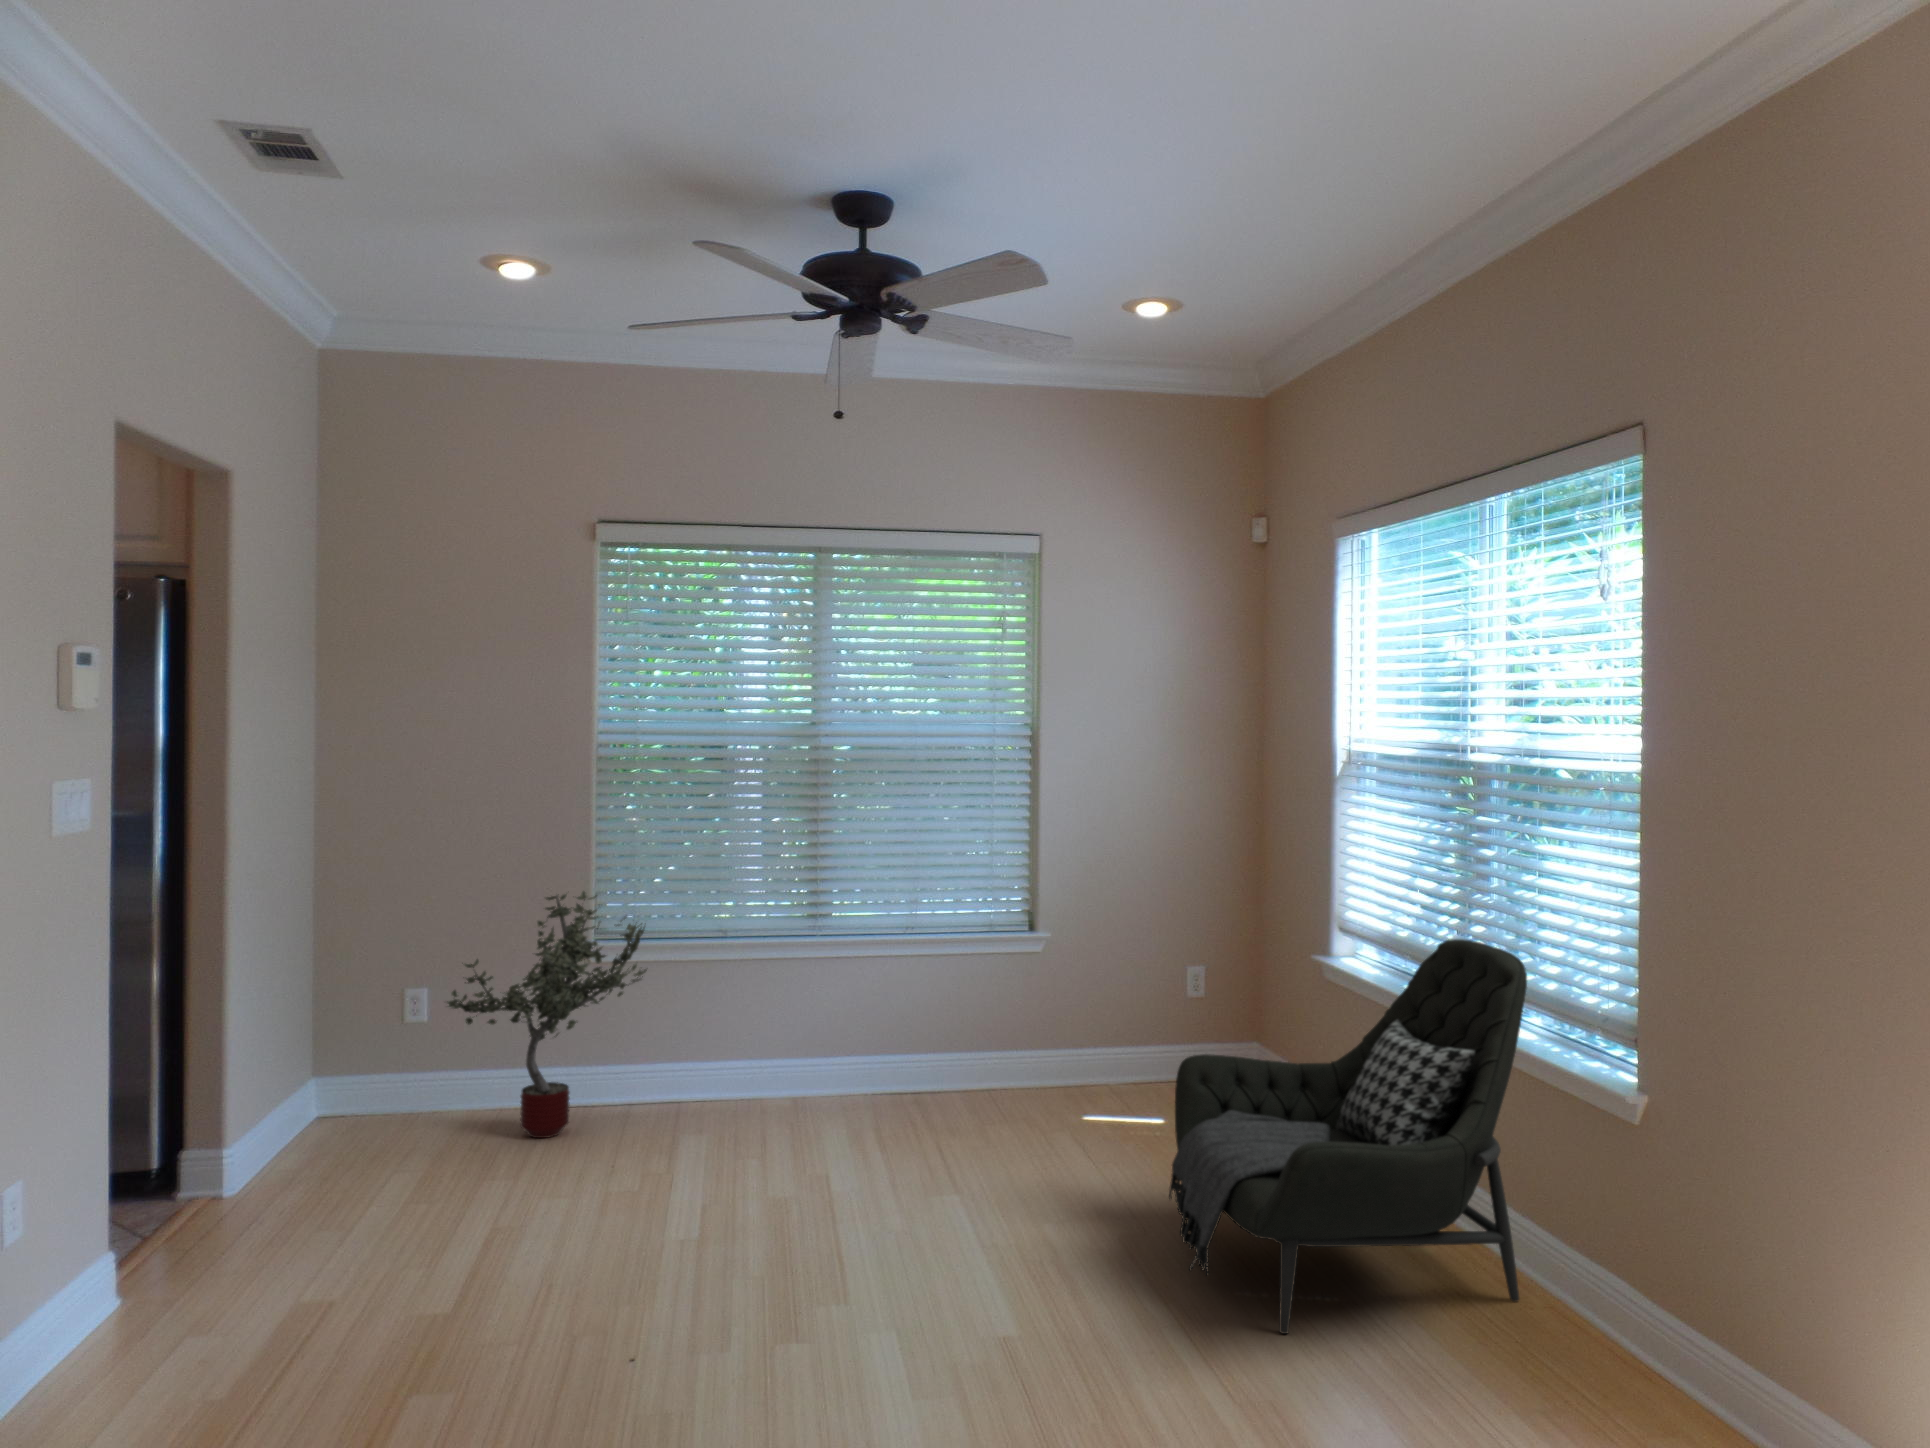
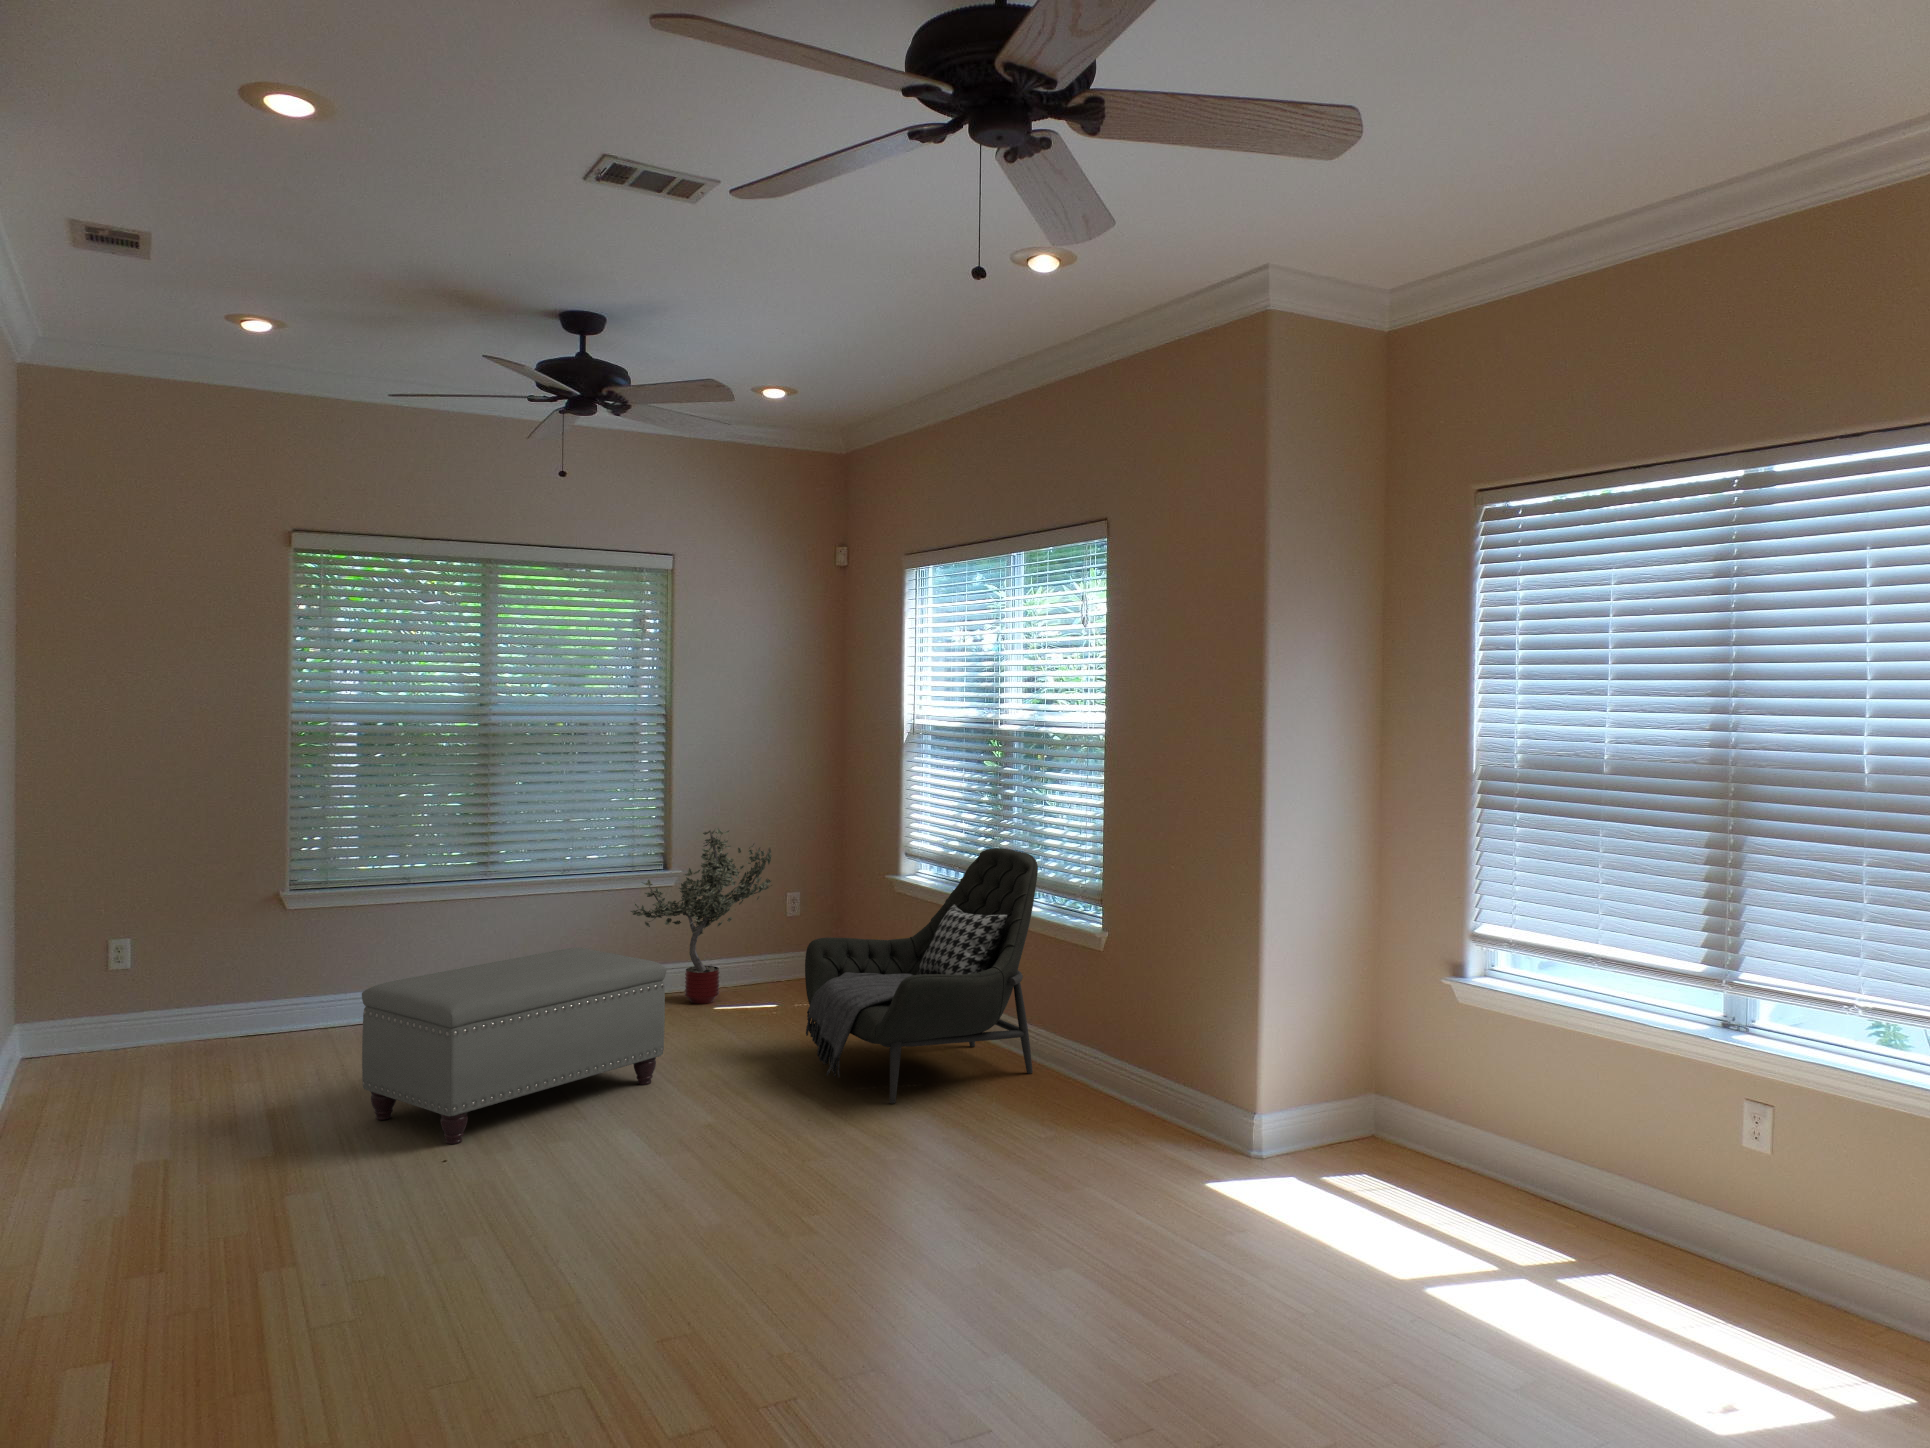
potted tree: present [447,891,647,1138] -> present [631,828,772,1004]
ottoman: none [590,1042,976,1316] -> present [362,948,666,1144]

